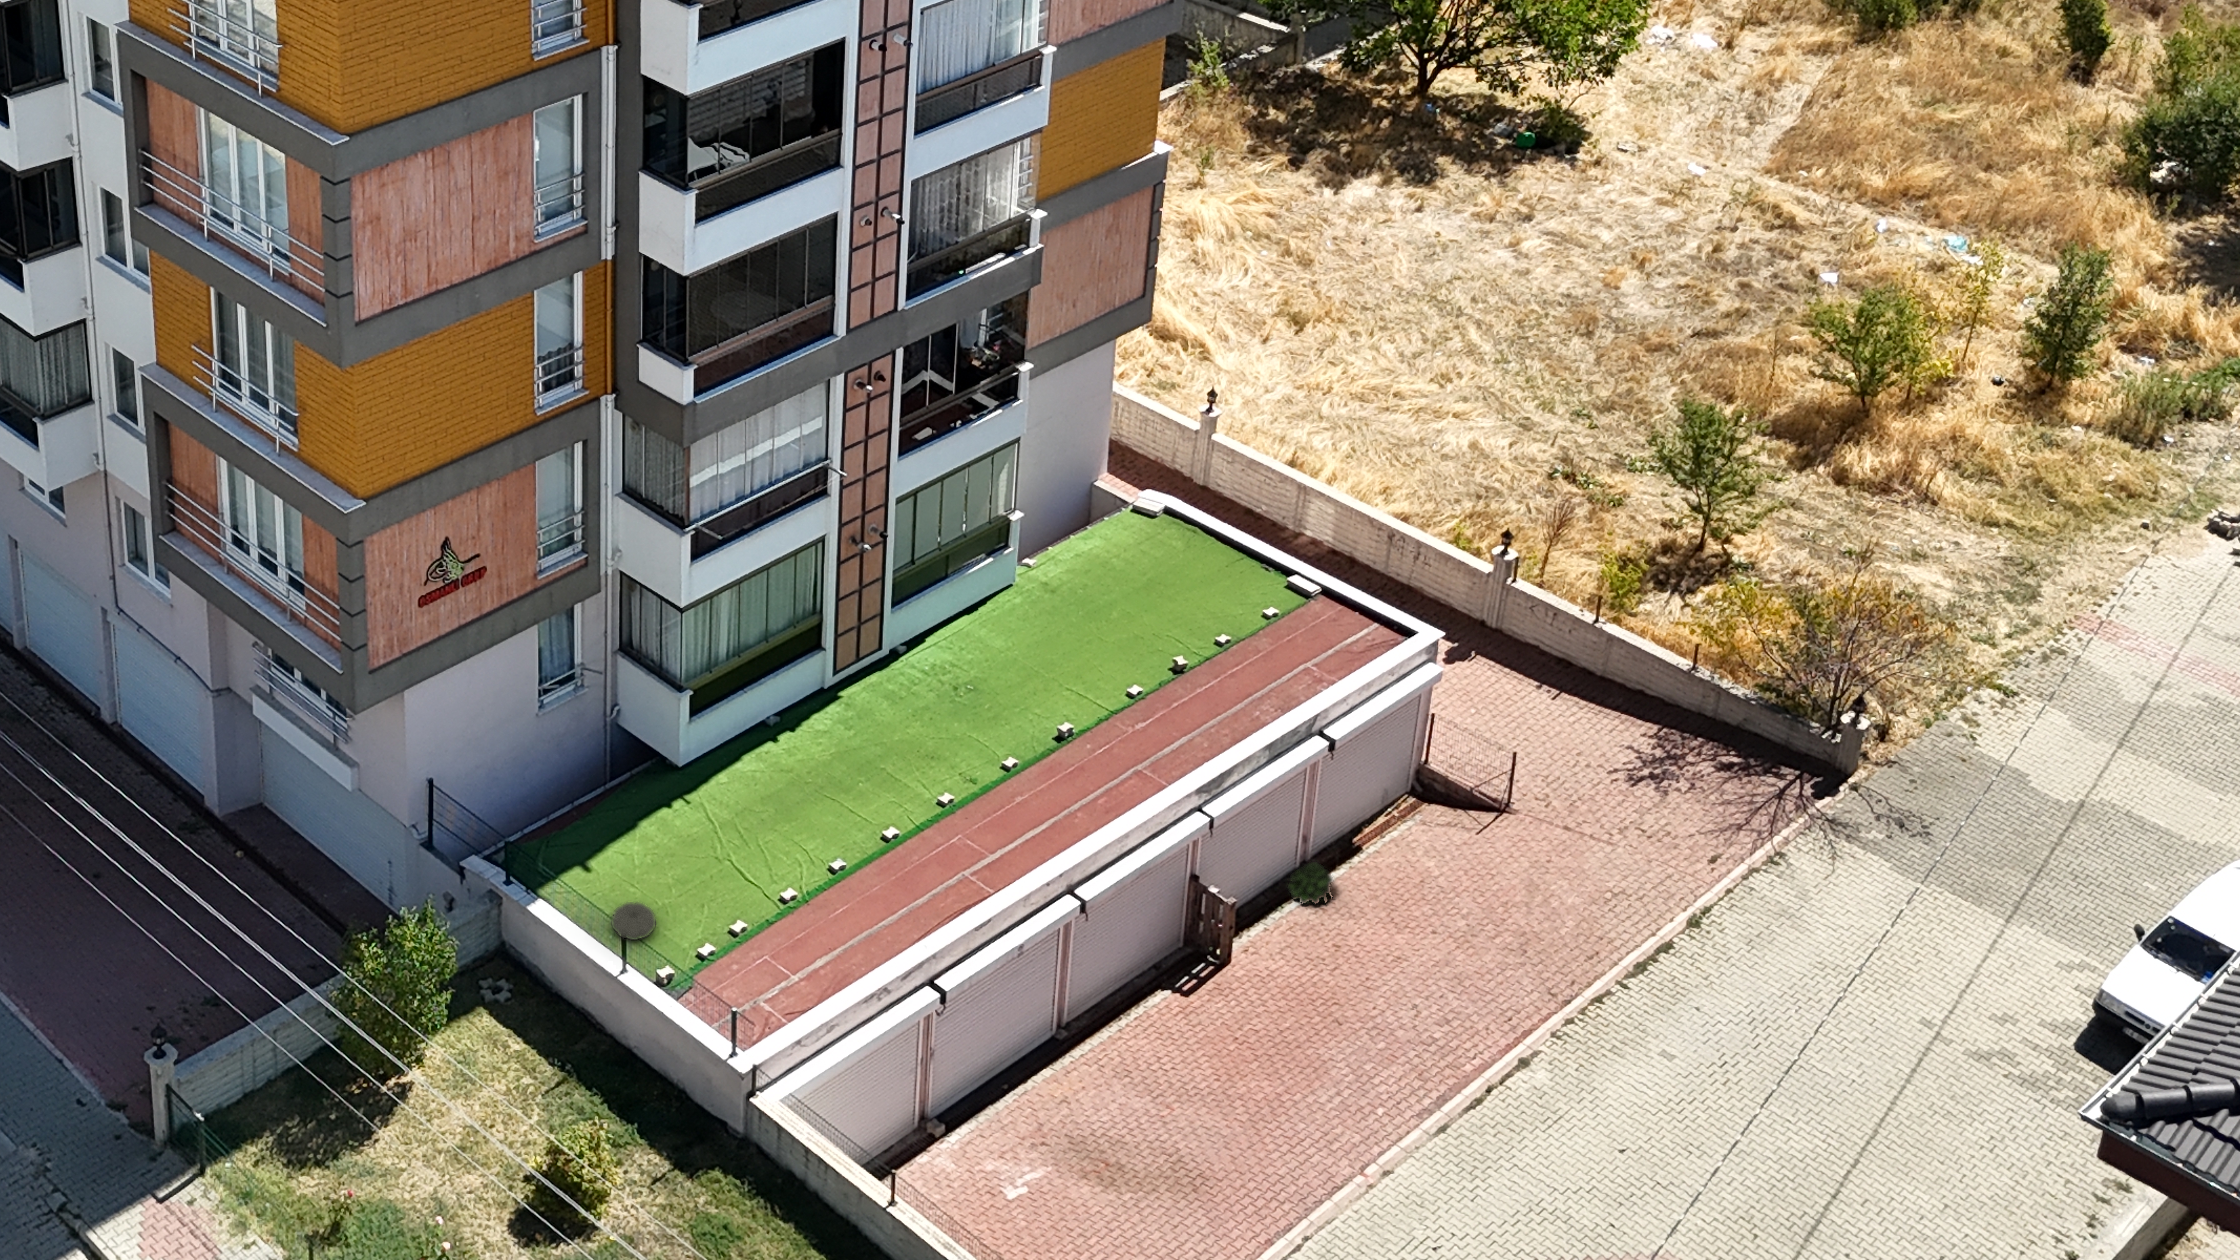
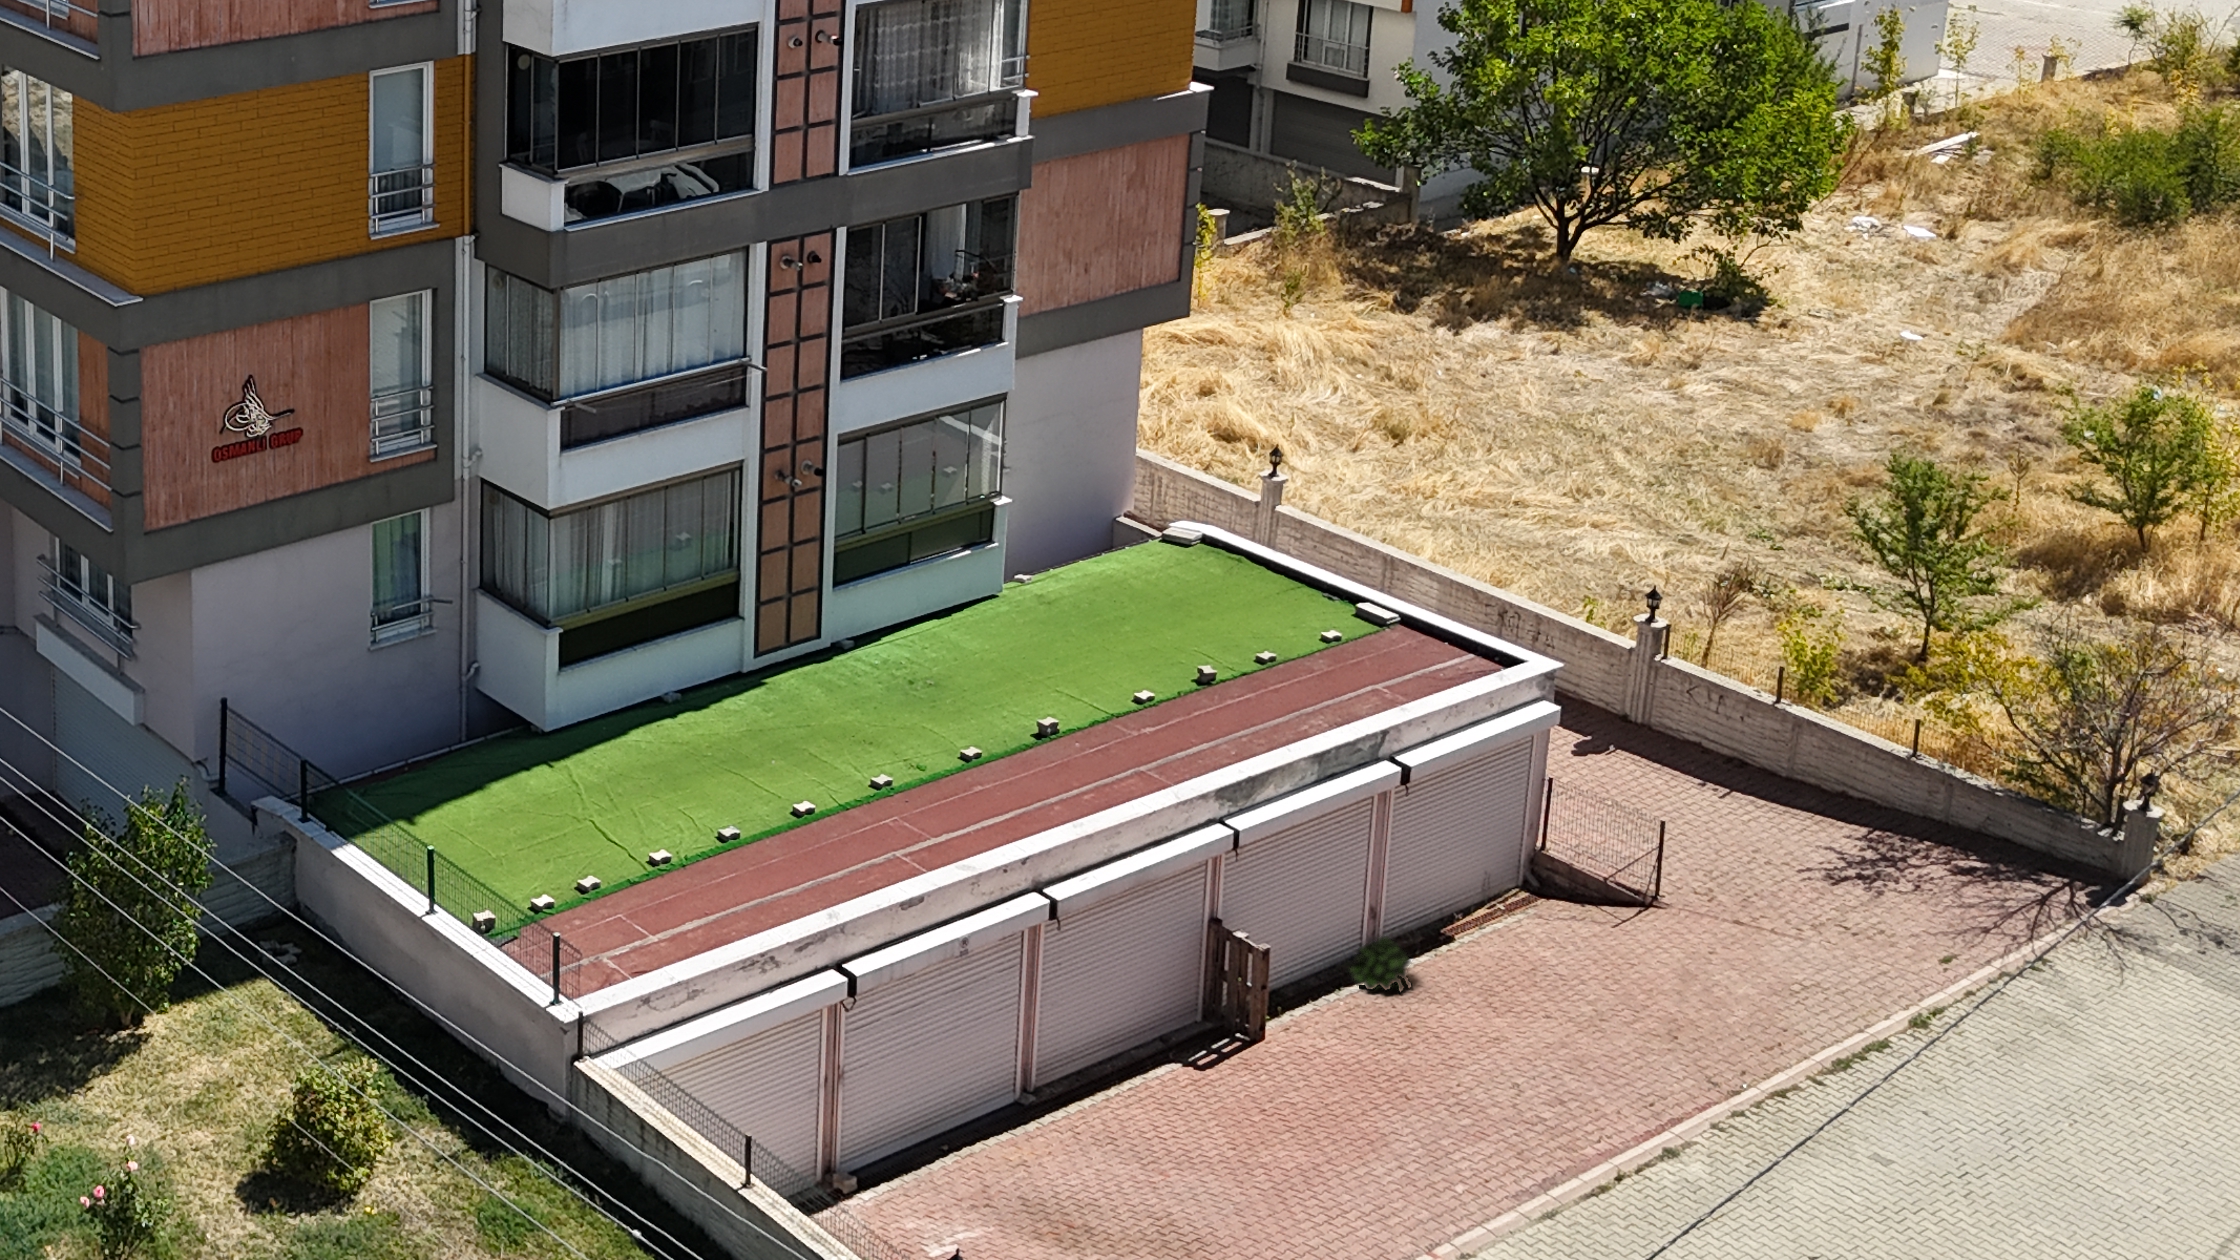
pouf: present [611,902,656,940] -> none [426,841,483,883]

